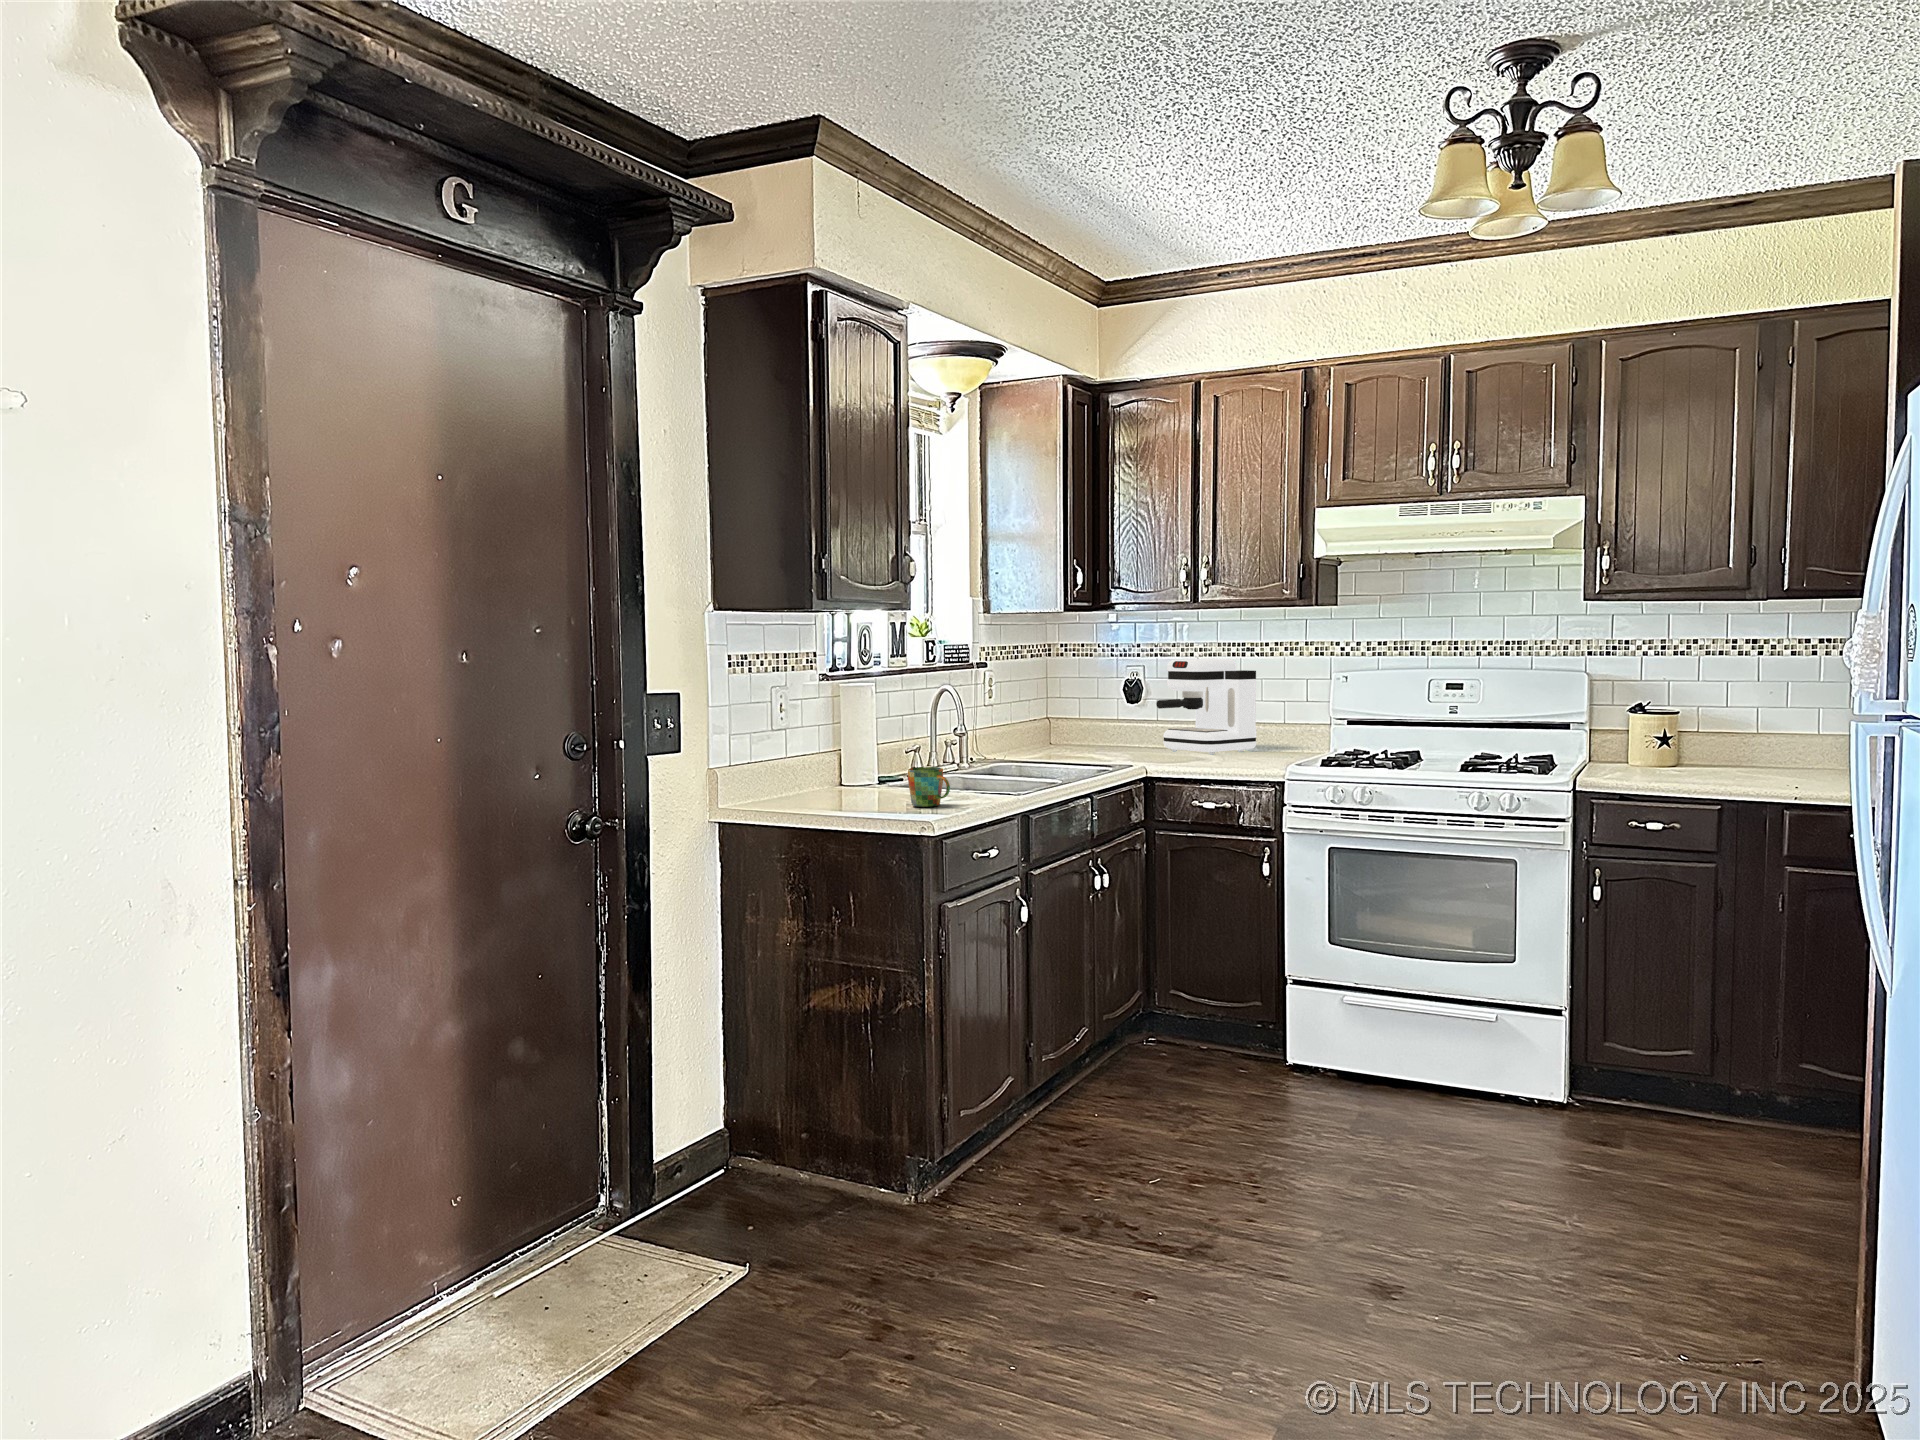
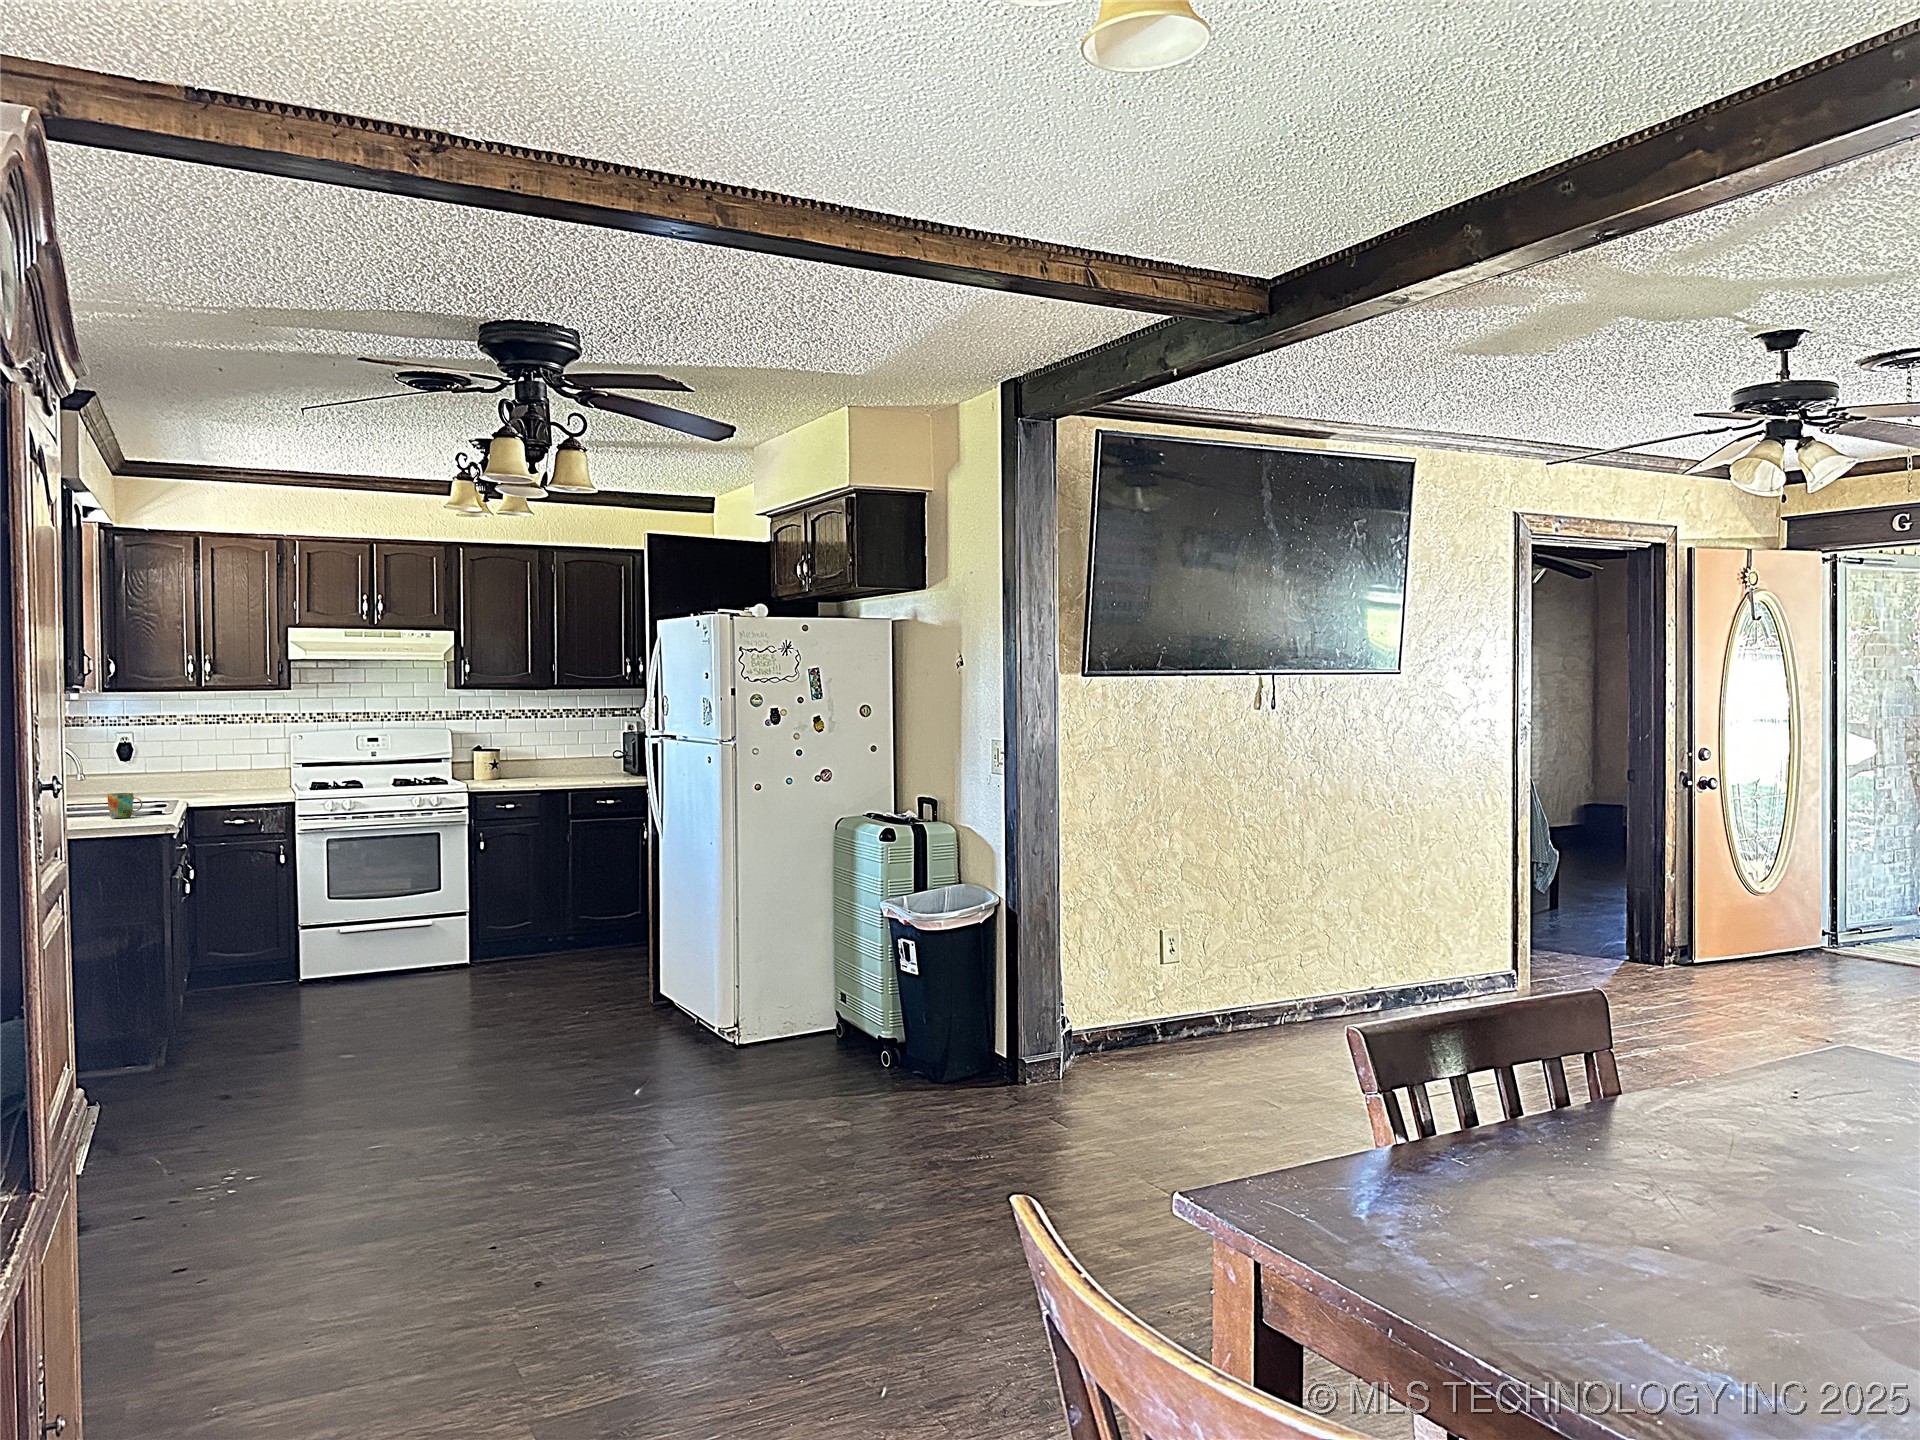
coffee maker: present [1156,659,1256,754] -> none [163,726,234,792]

